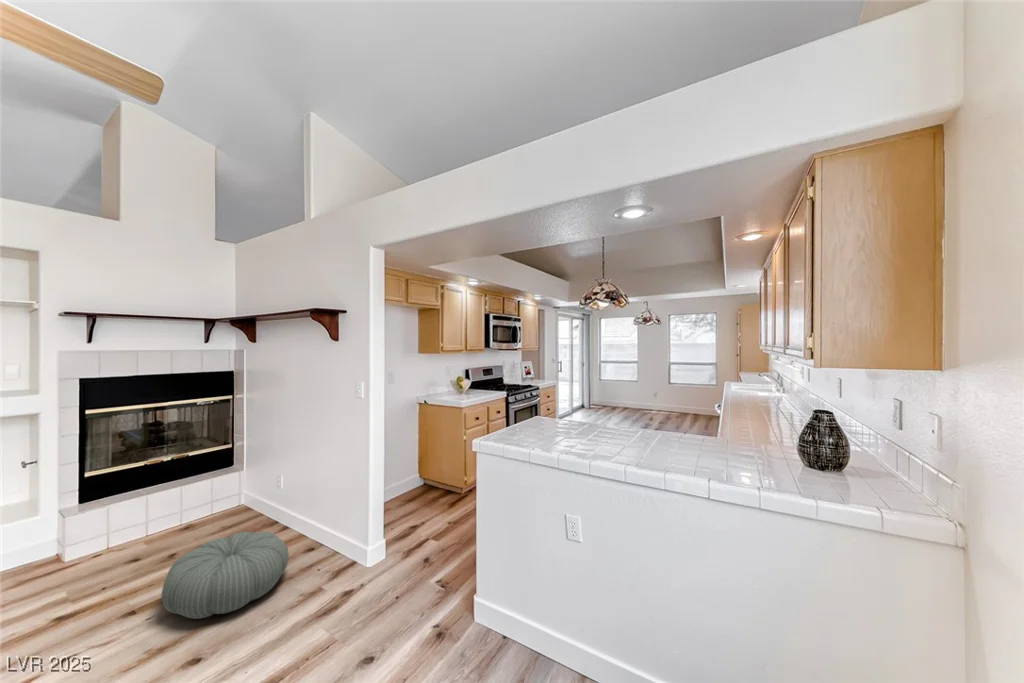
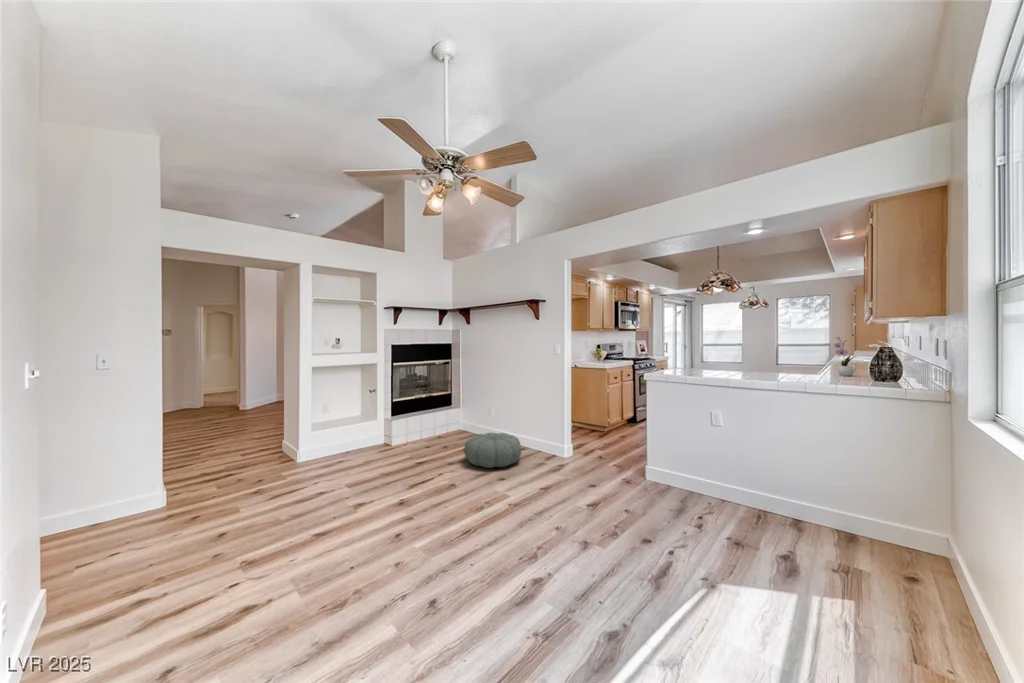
flower arrangement: none [747,377,778,435] -> present [834,337,856,376]

